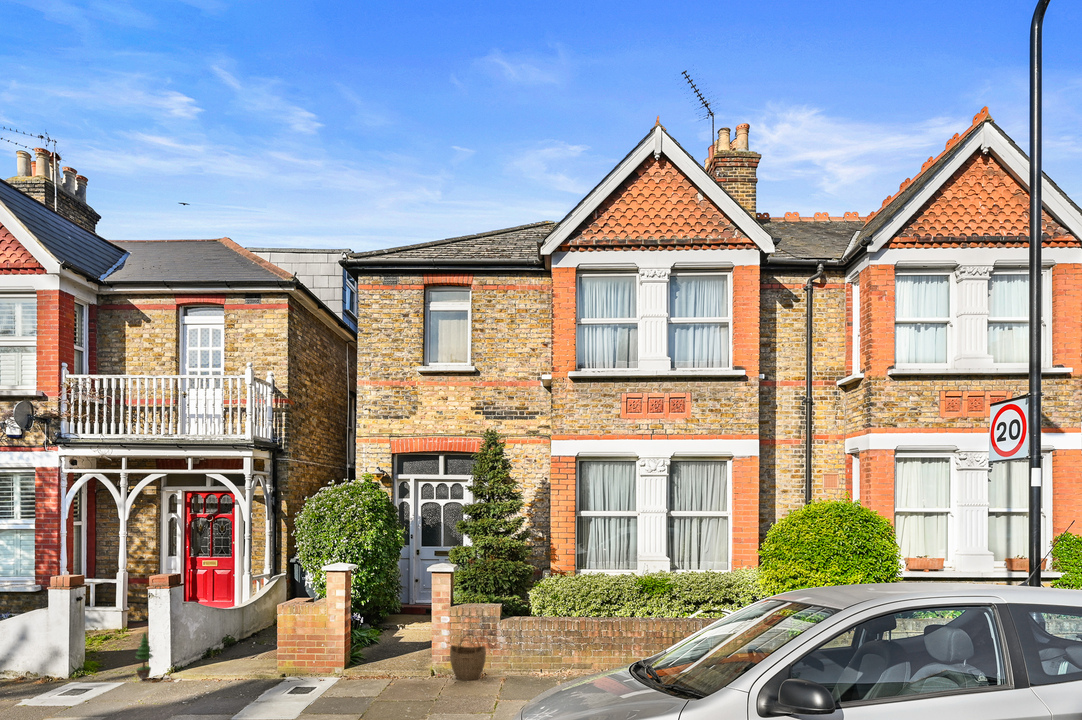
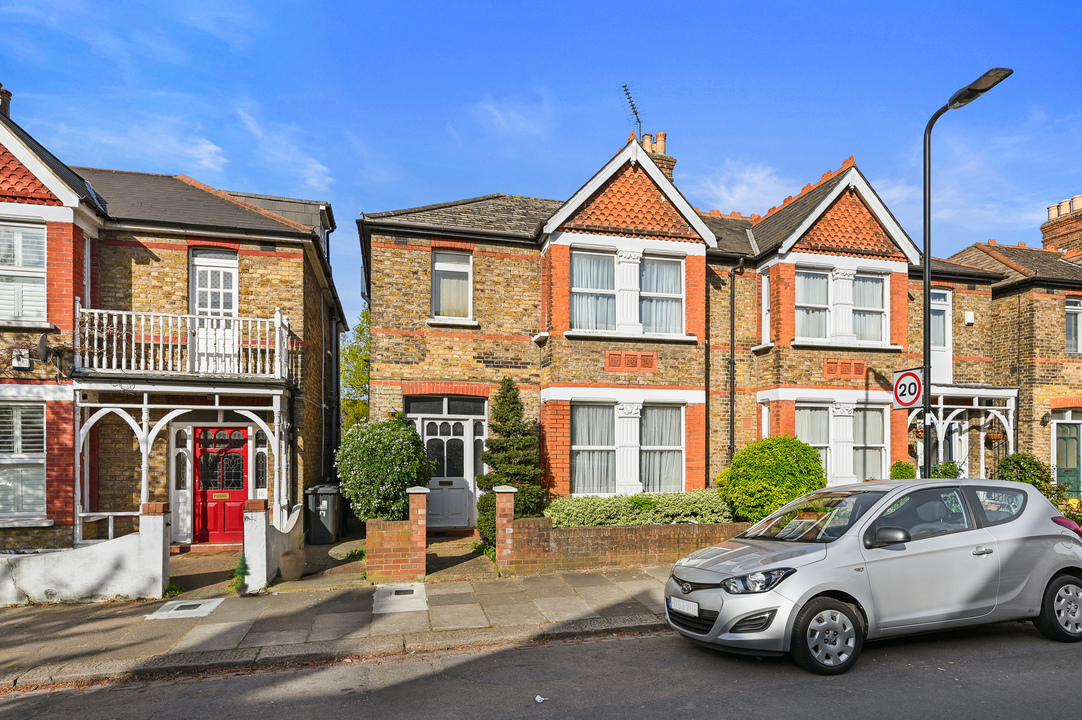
woven basket: present [450,634,486,680] -> present [280,545,305,581]

